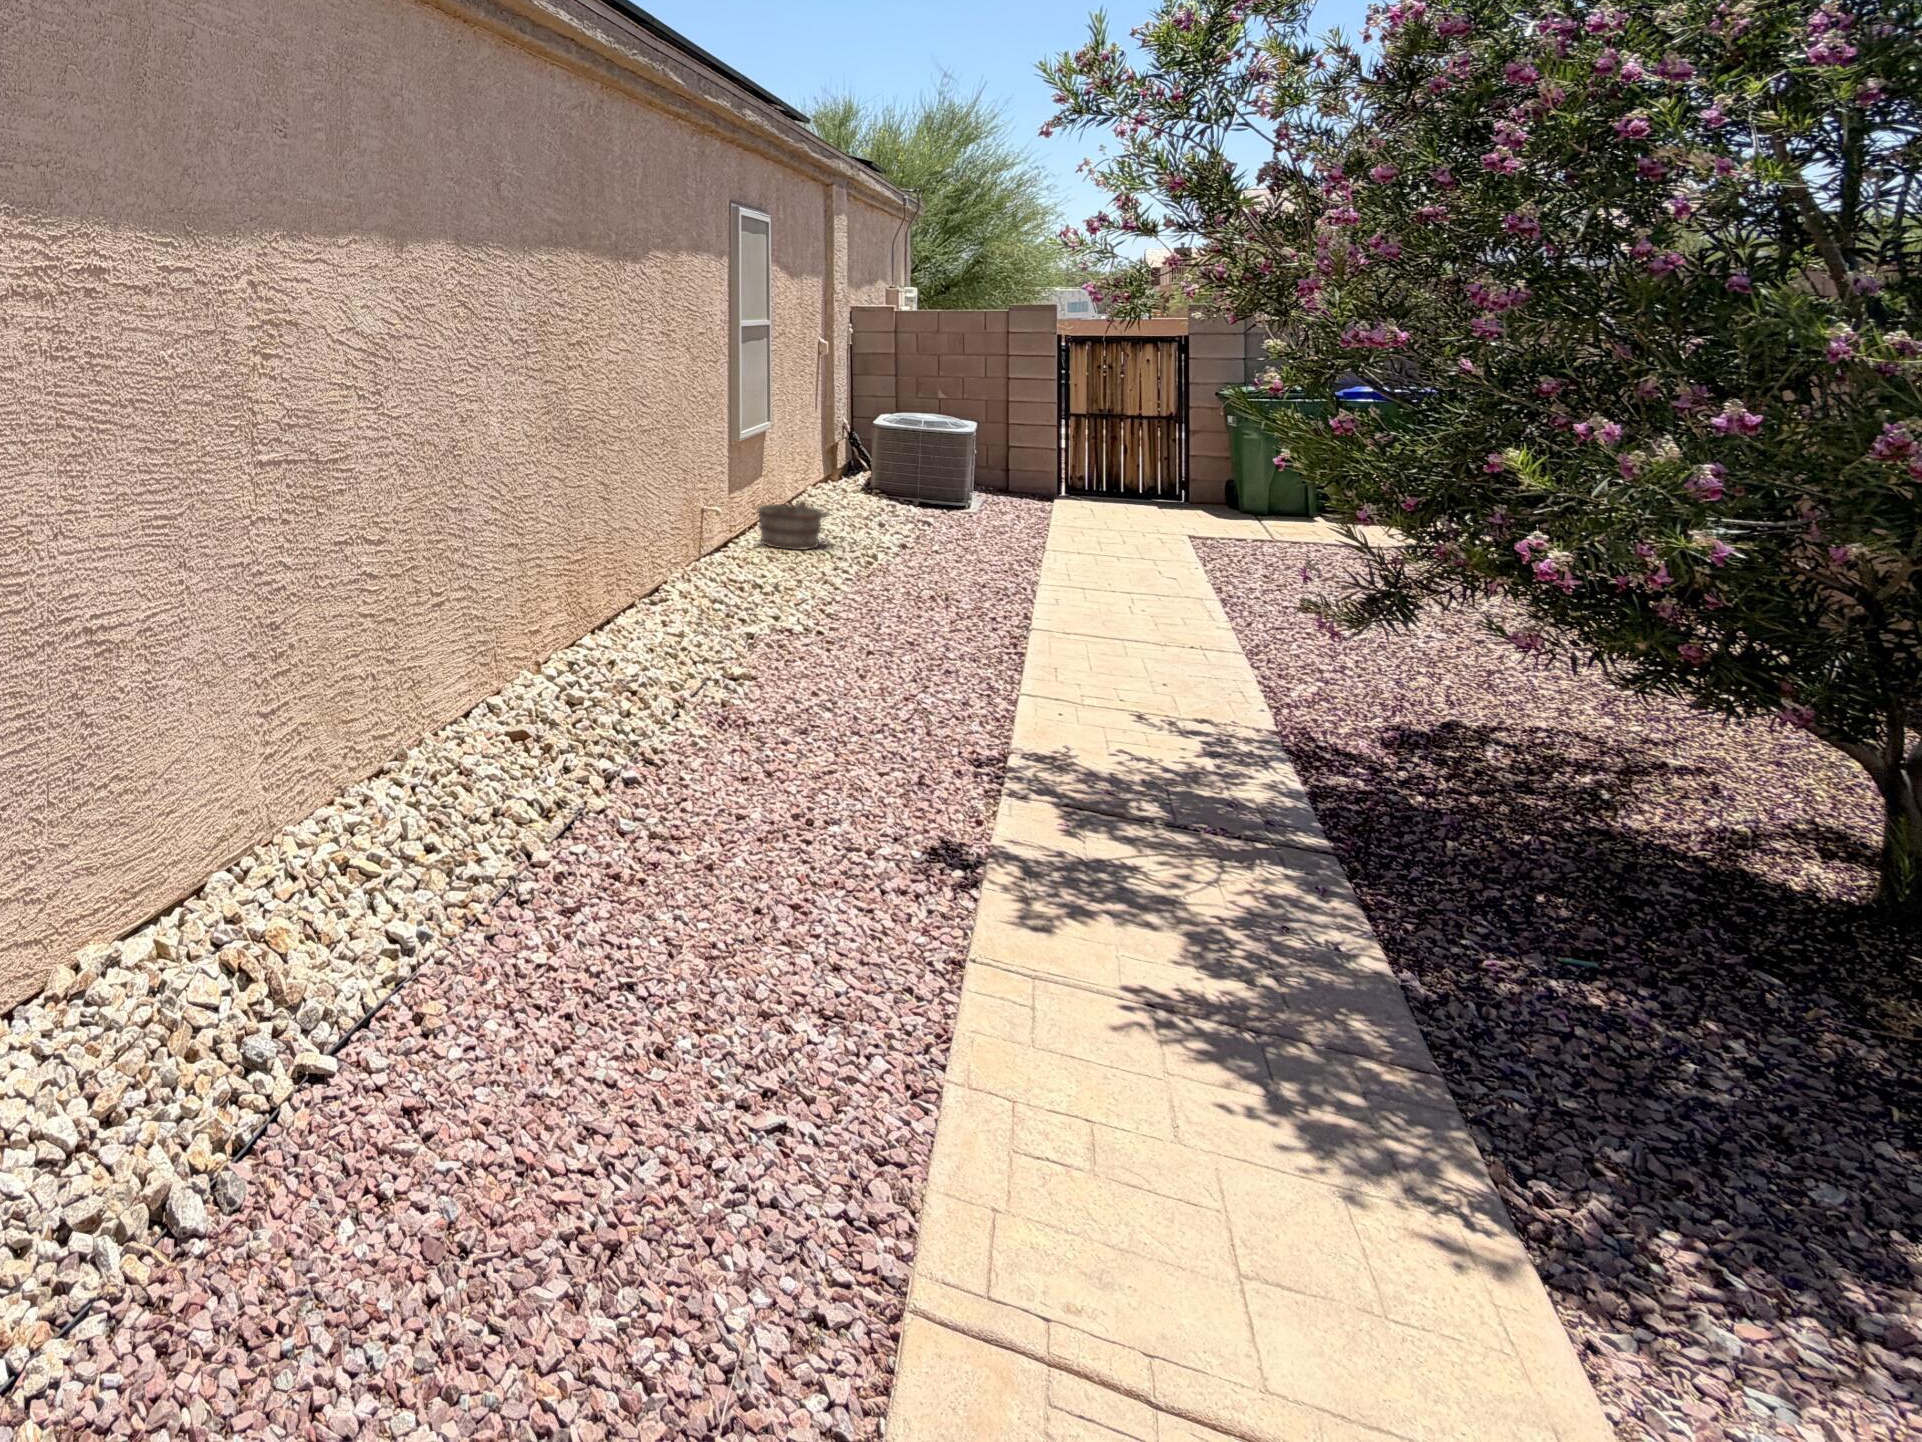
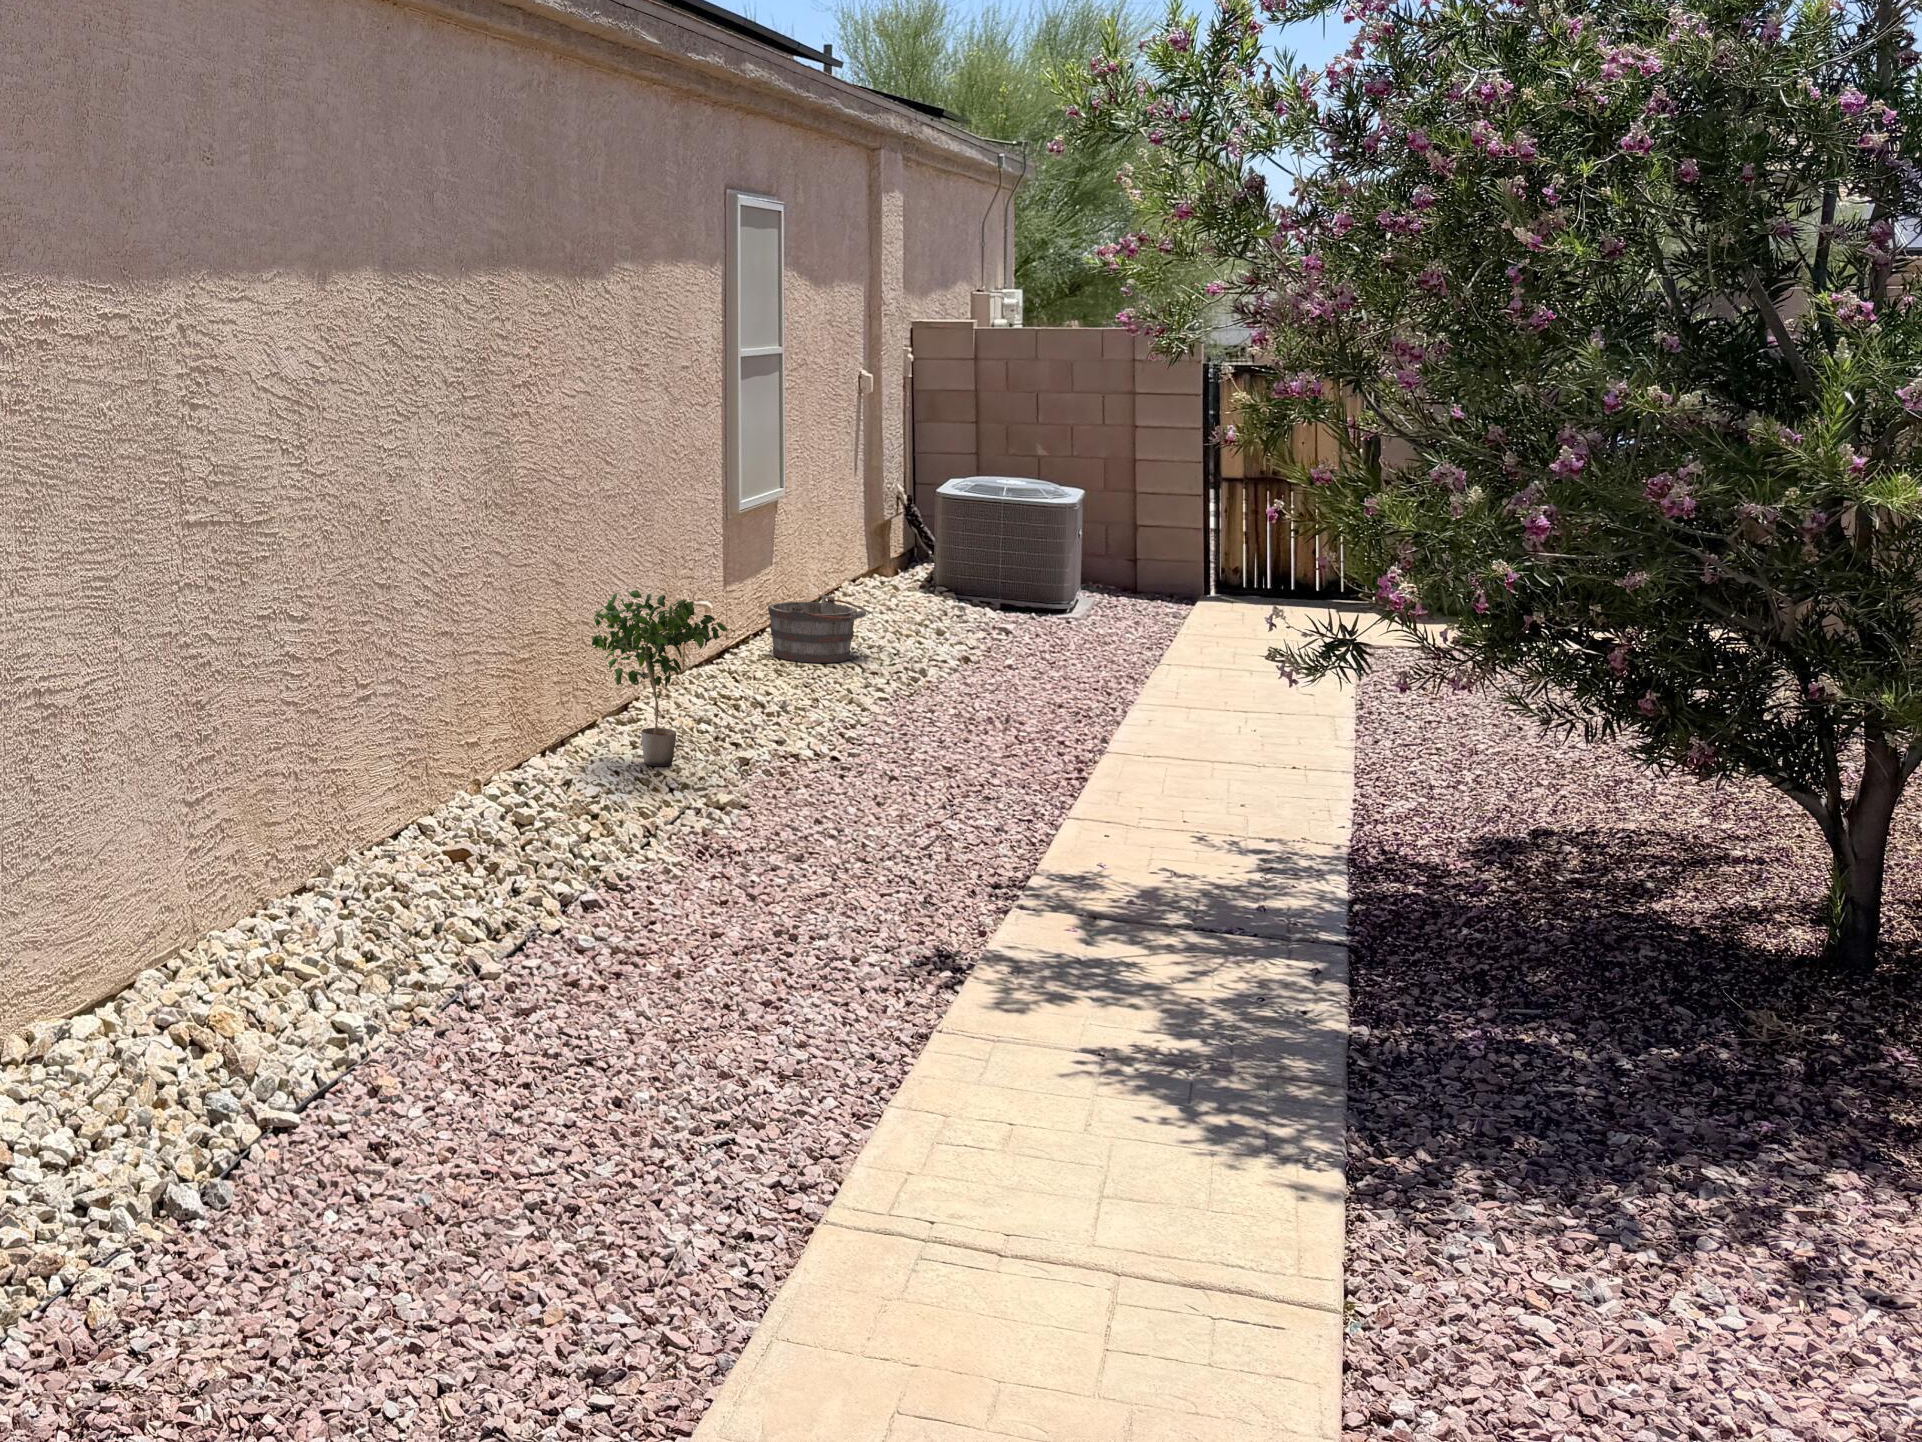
potted plant: none [629,502,736,639] -> present [592,590,727,766]

